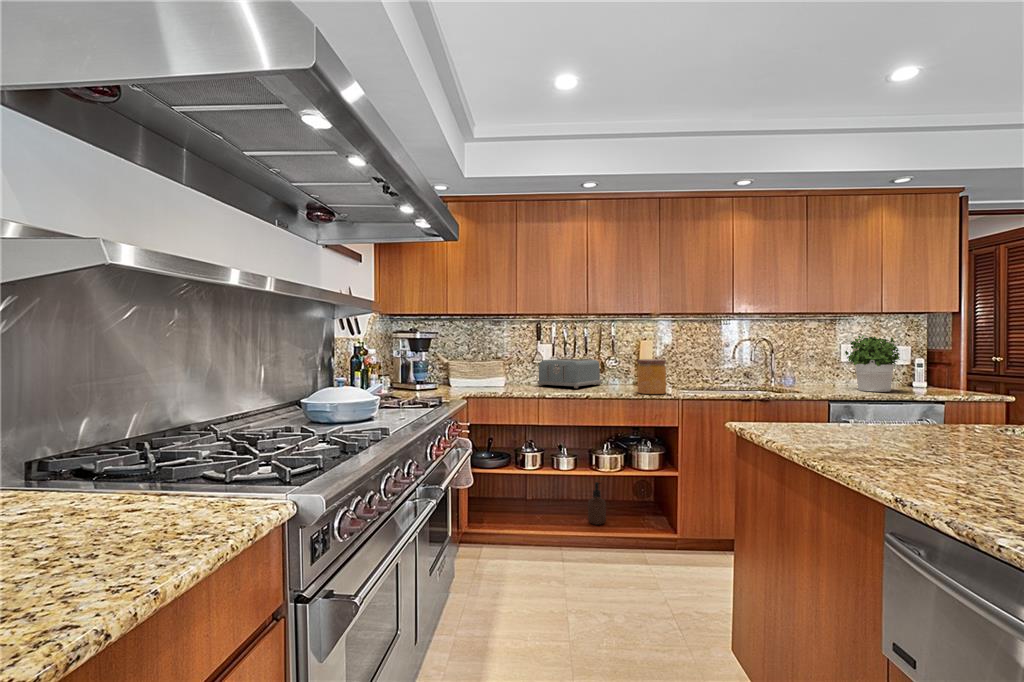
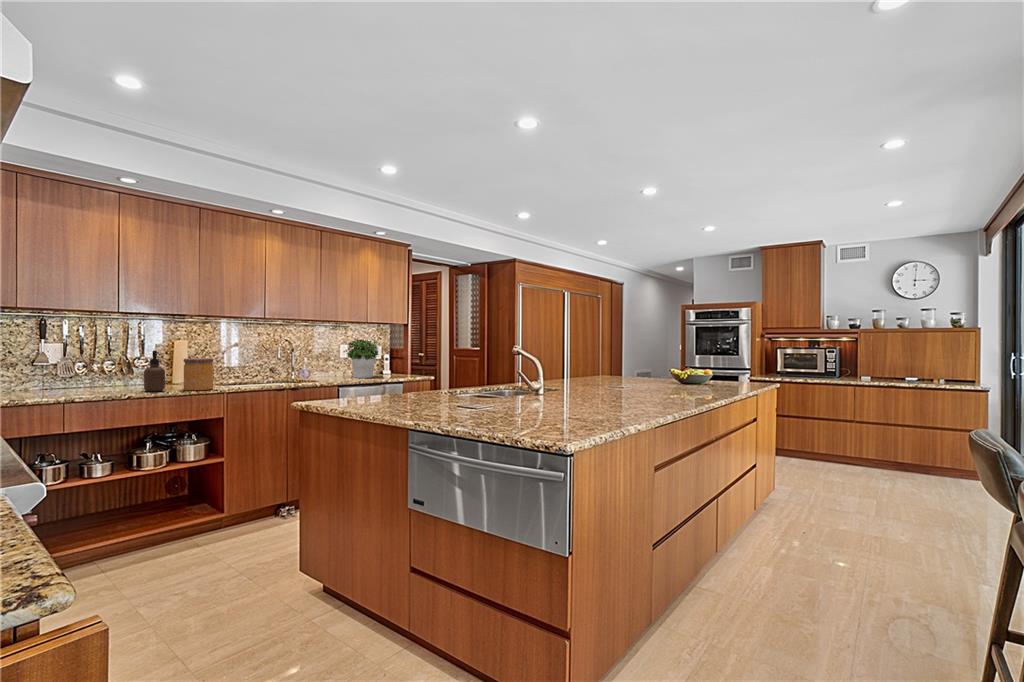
toaster: present [538,359,601,388] -> none [50,360,132,391]
soap dispenser: present [588,482,606,525] -> present [144,351,165,392]

